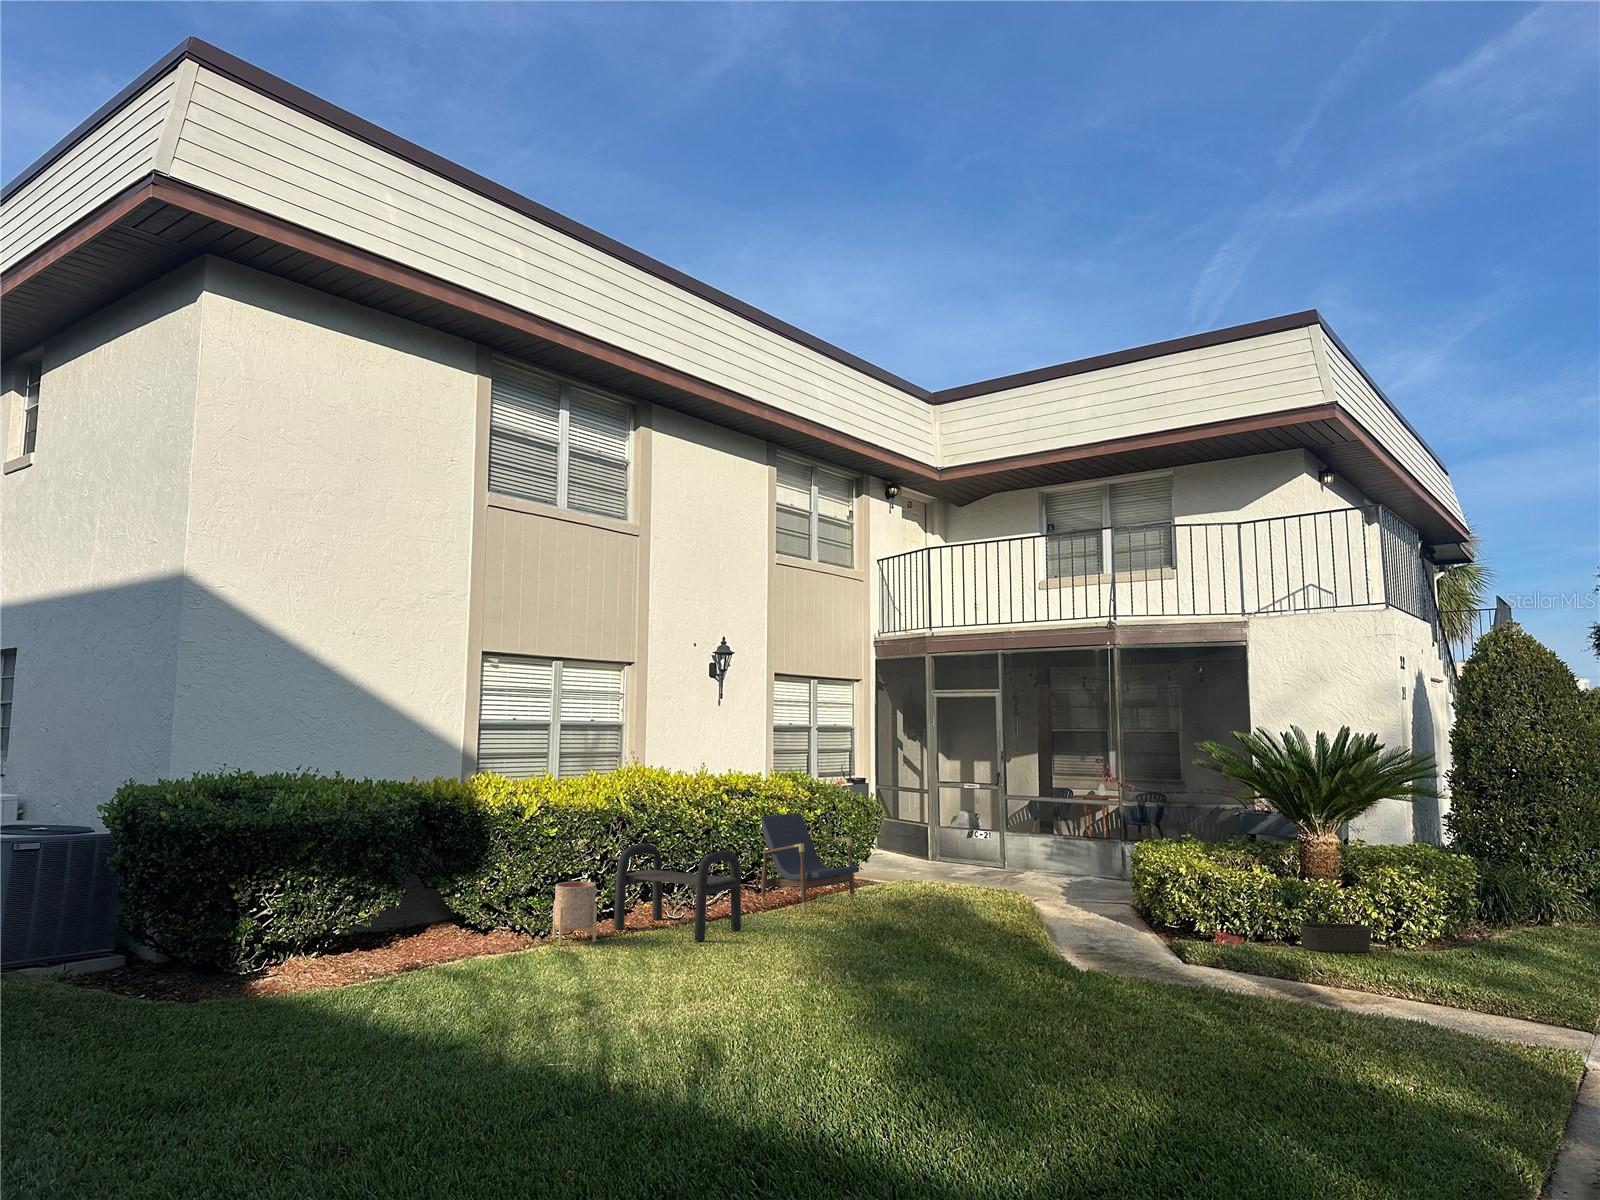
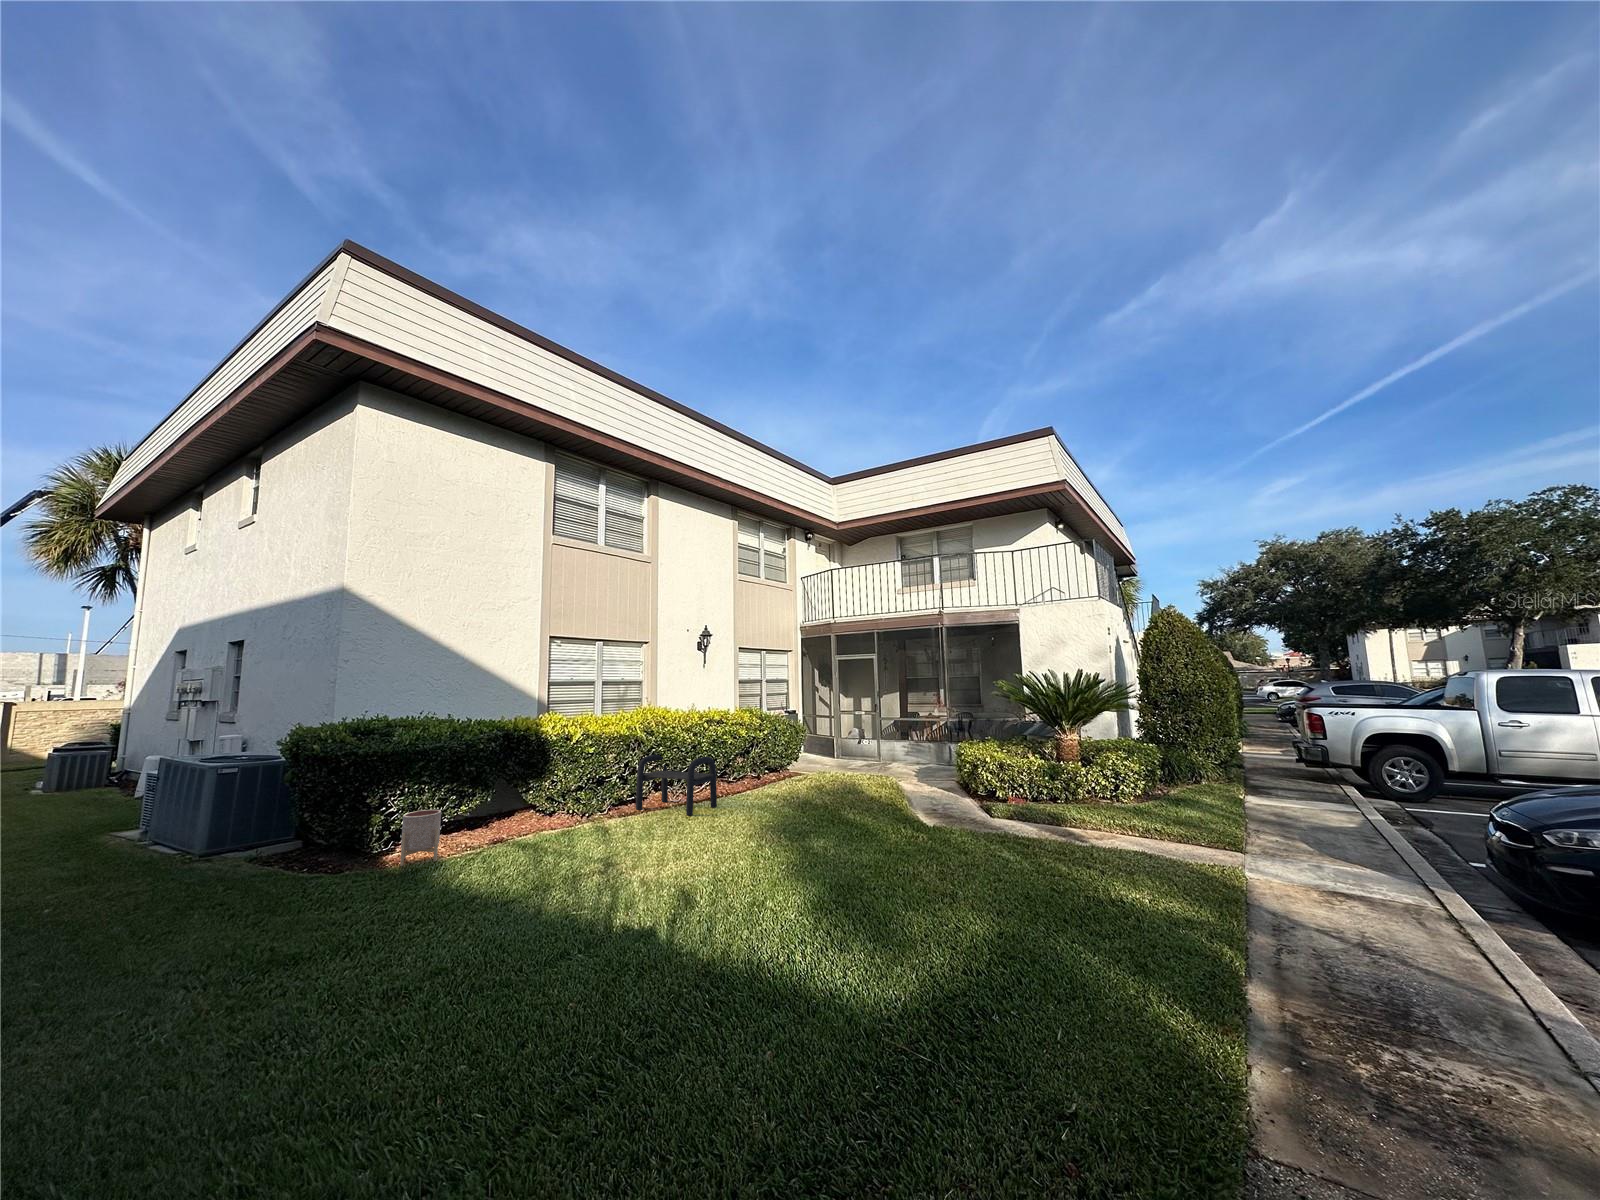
lounge chair: present [760,813,859,913] -> none [729,732,792,794]
planter: present [553,881,597,945] -> present [400,810,441,866]
basket: present [1300,894,1372,952] -> none [1058,770,1102,806]

